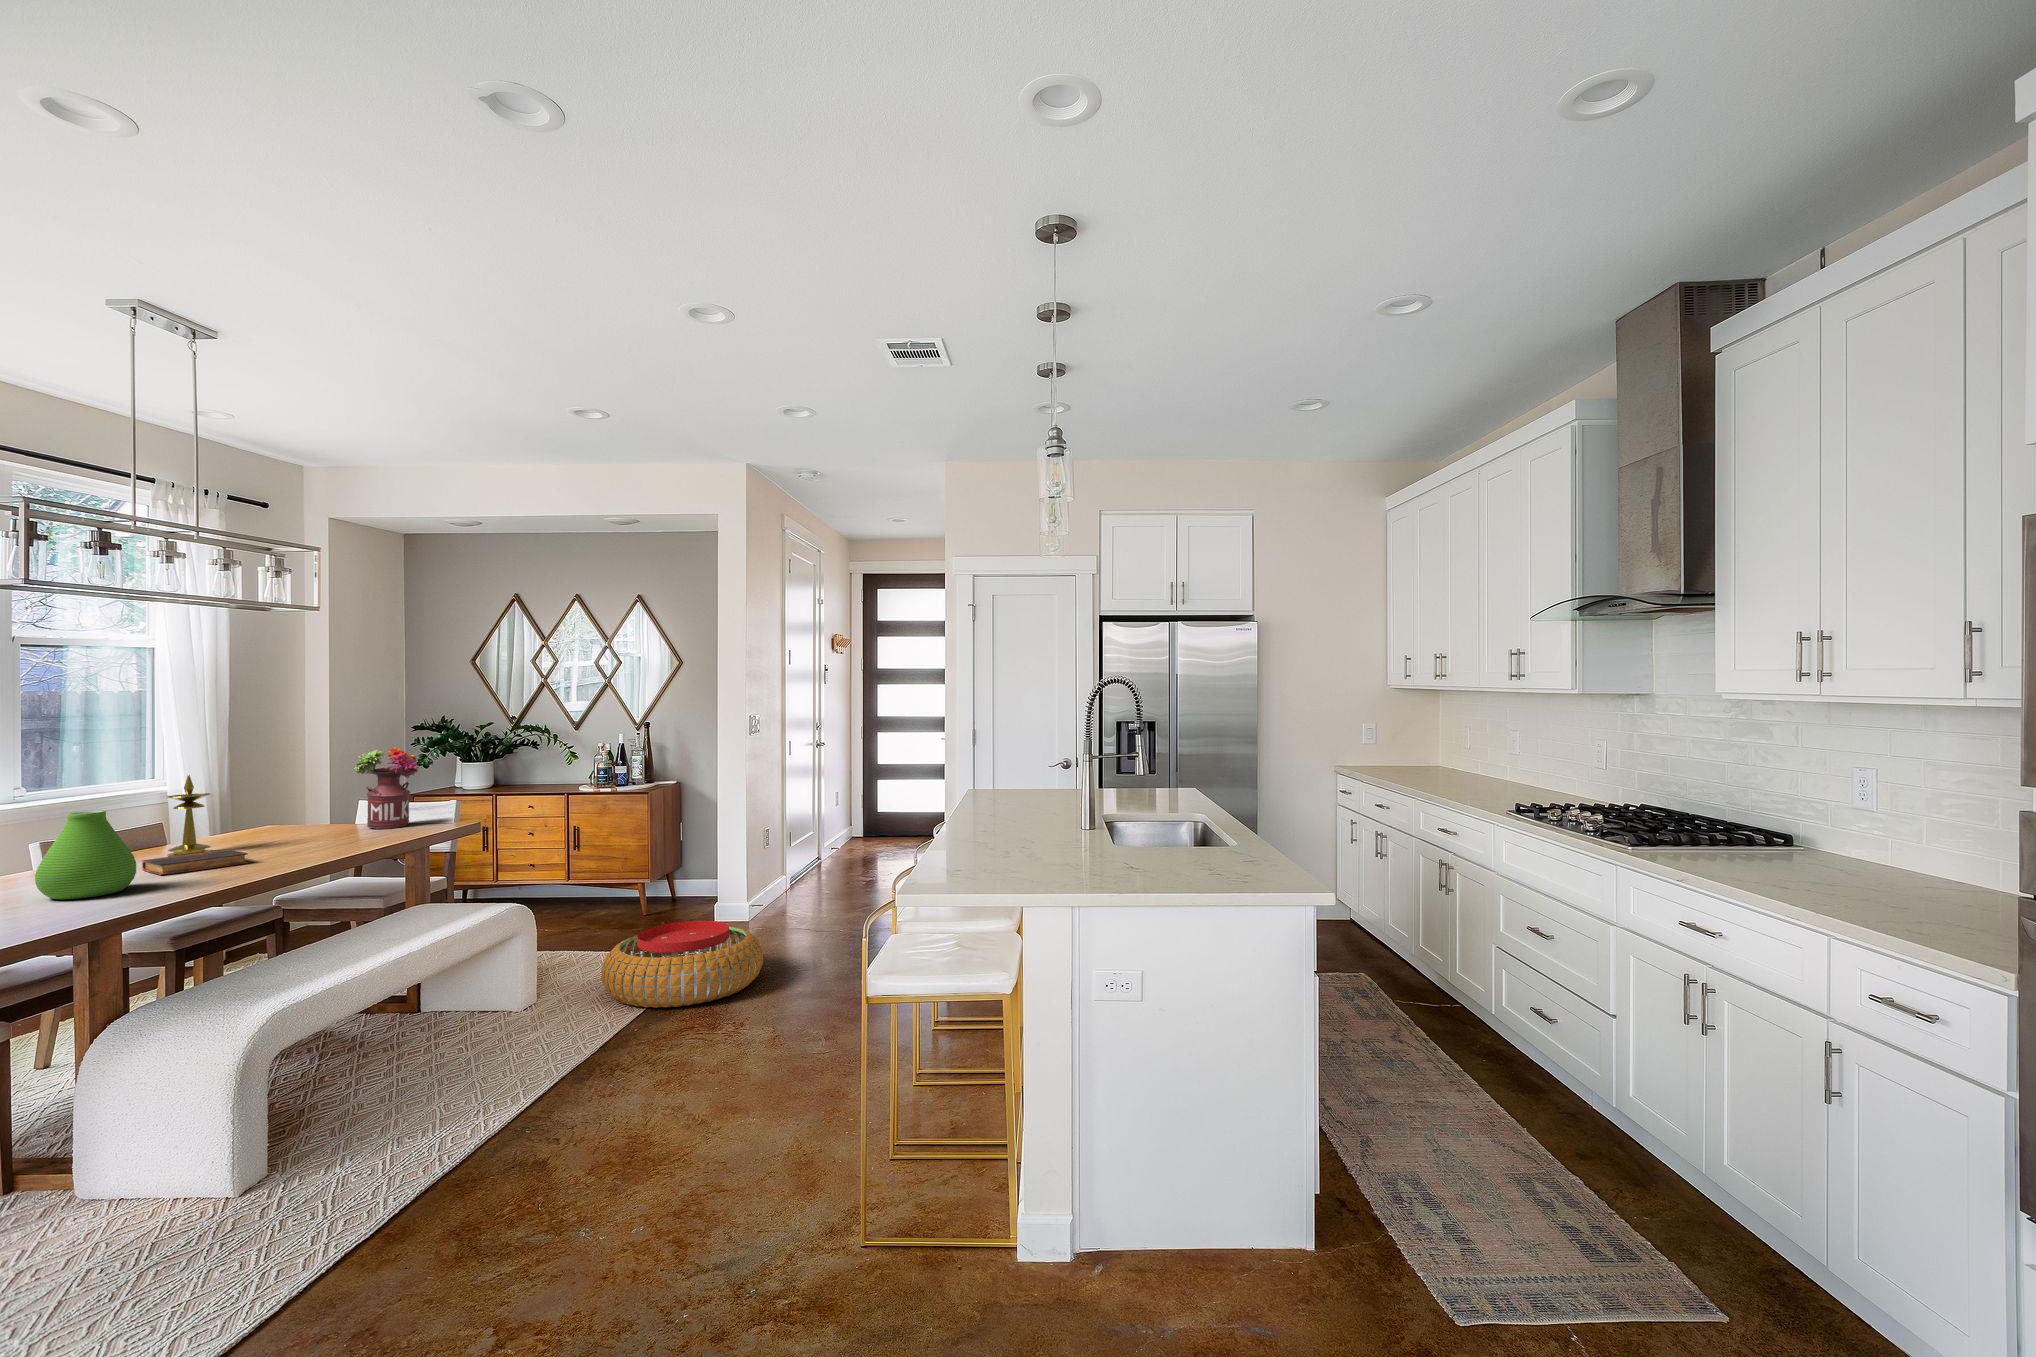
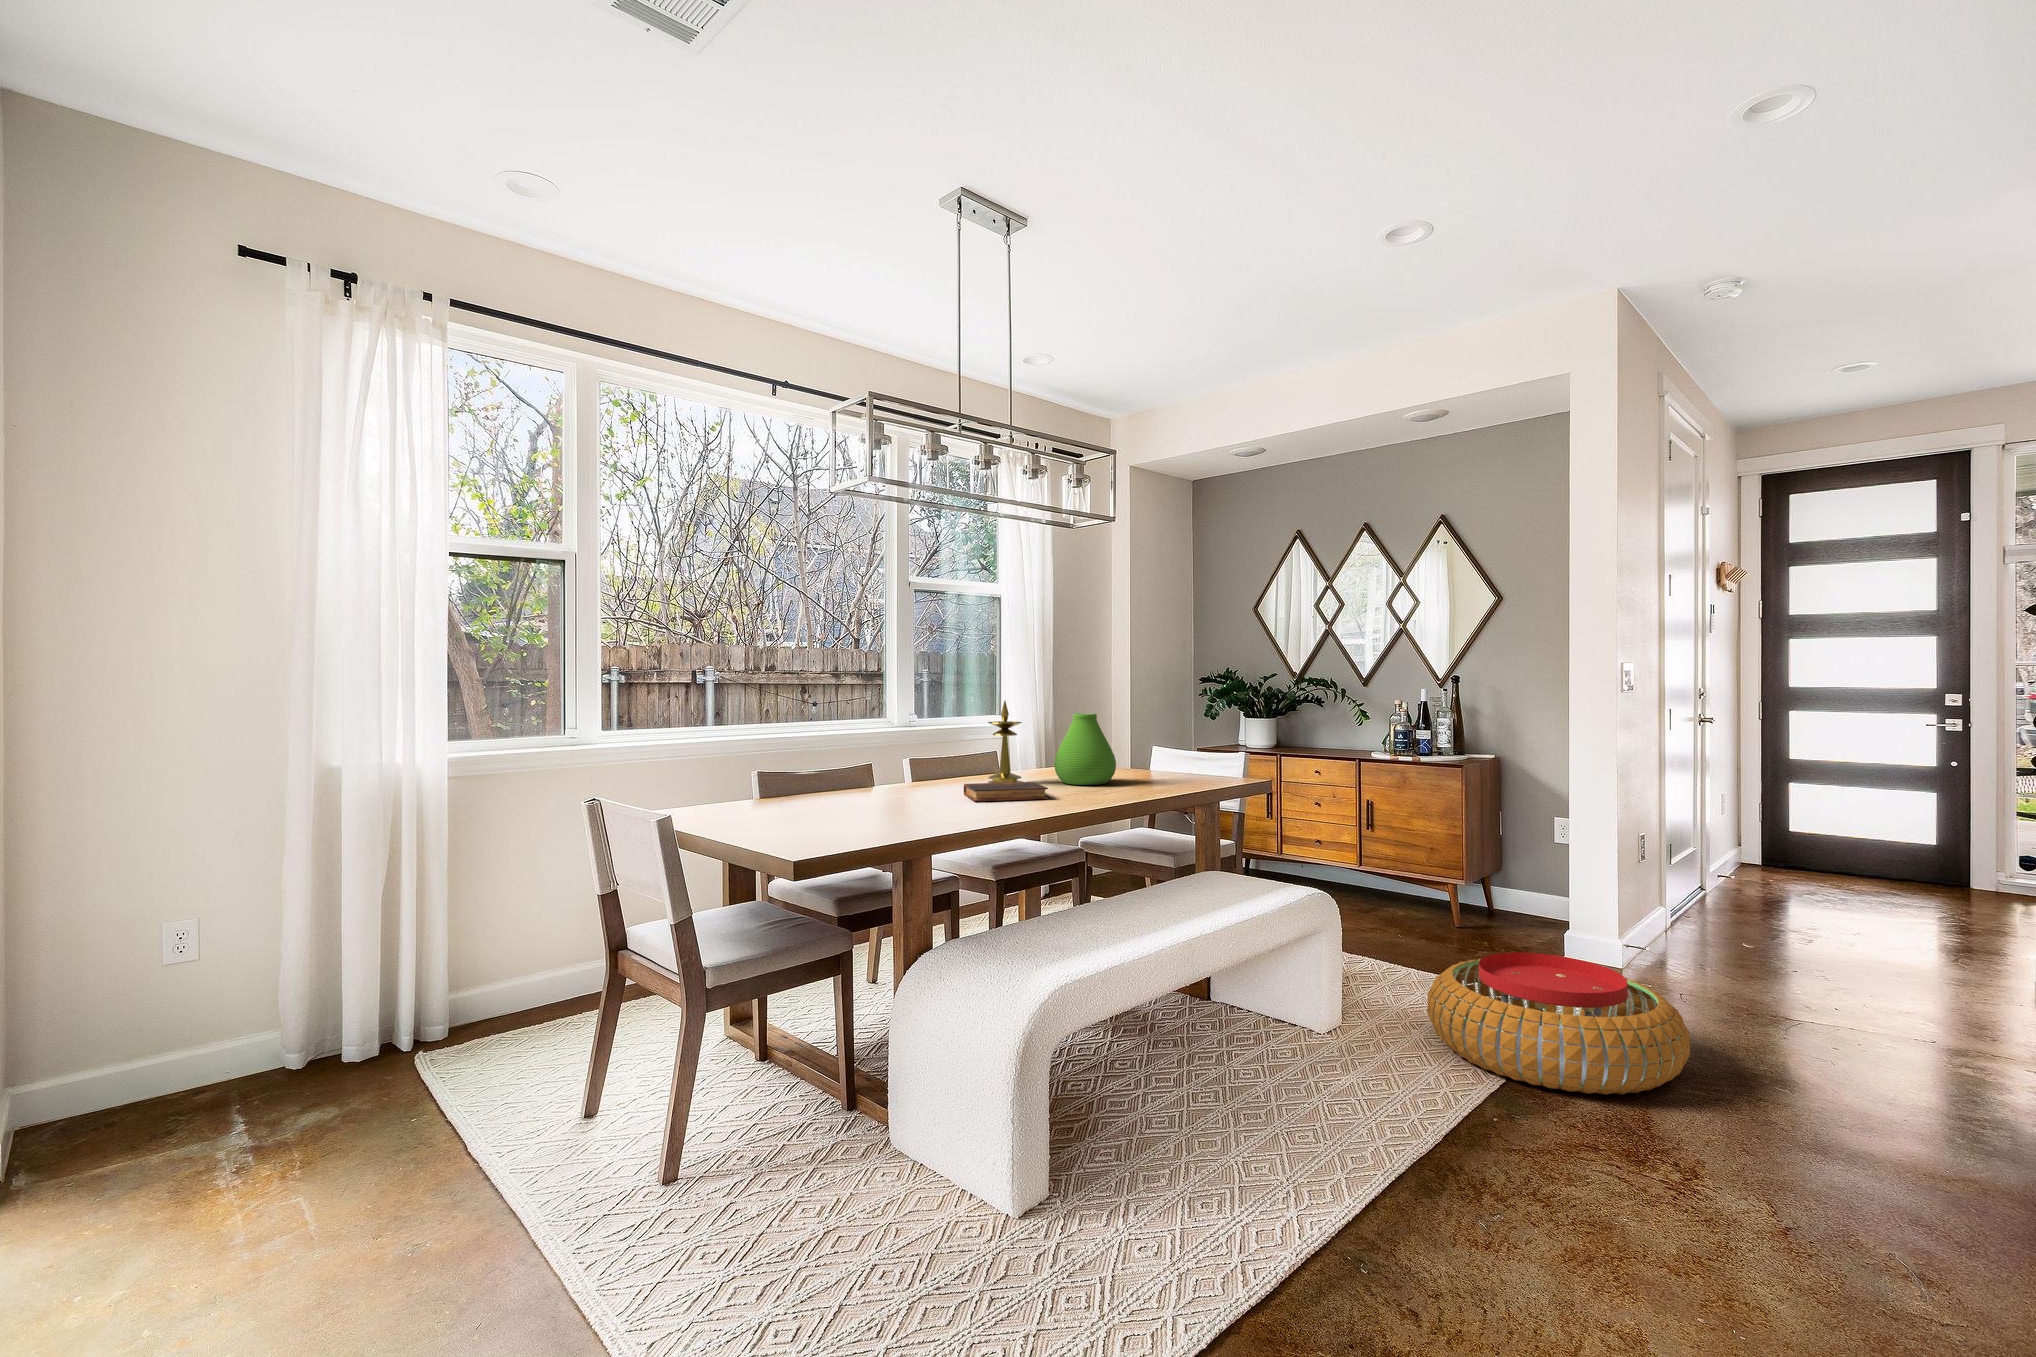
flower arrangement: present [354,747,419,828] -> none [1147,685,1211,777]
vase: present [35,811,136,899] -> present [1054,713,1116,785]

